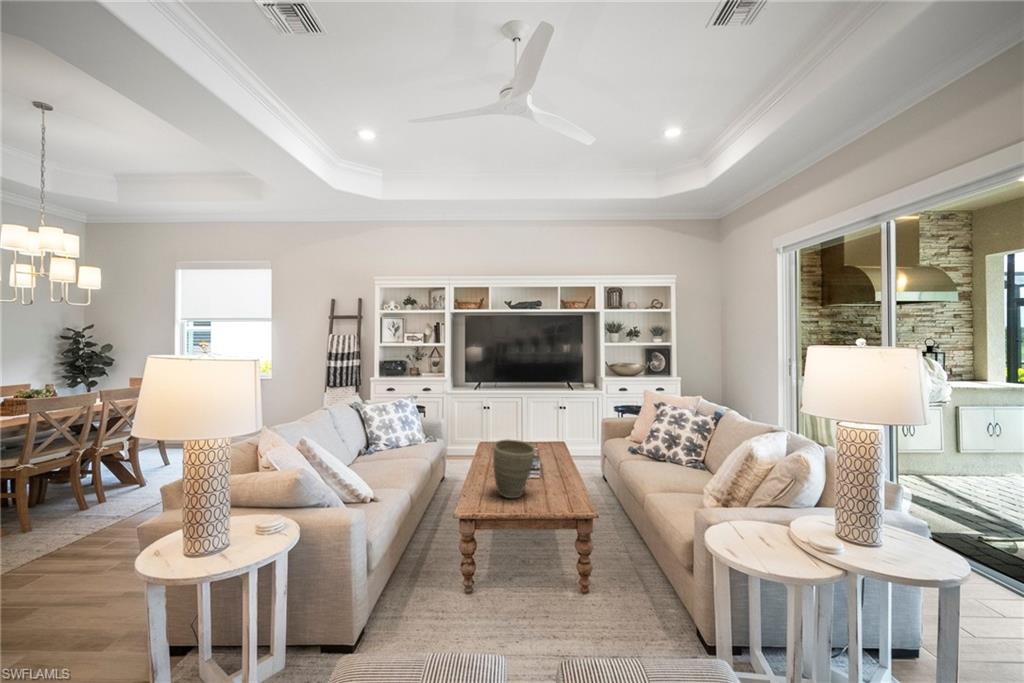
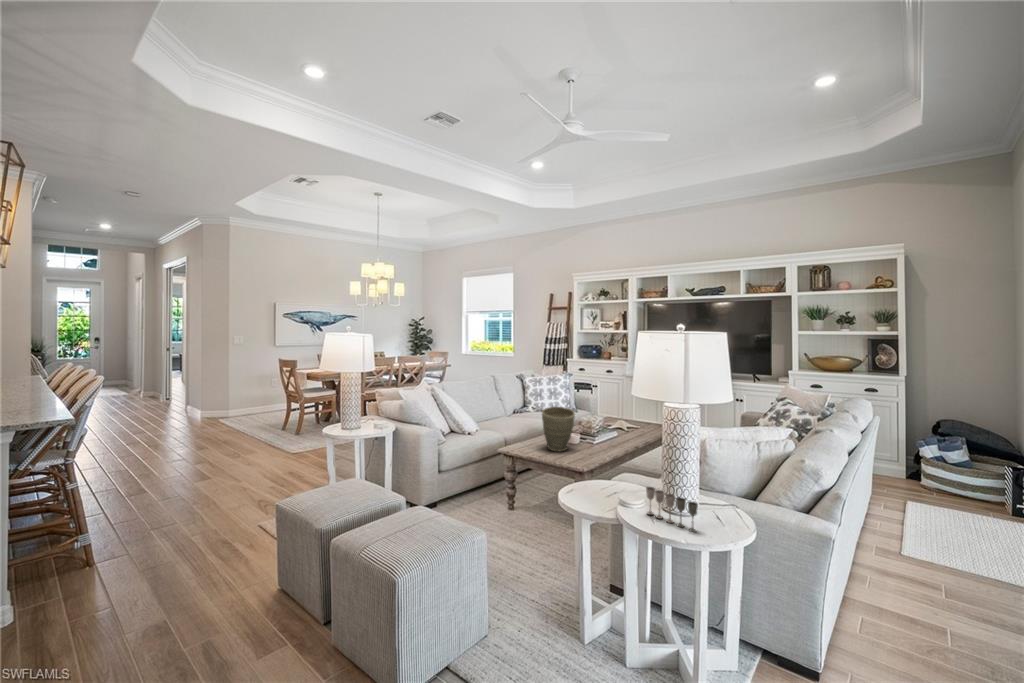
wine glass: none [860,522,941,563] -> present [646,487,698,532]

